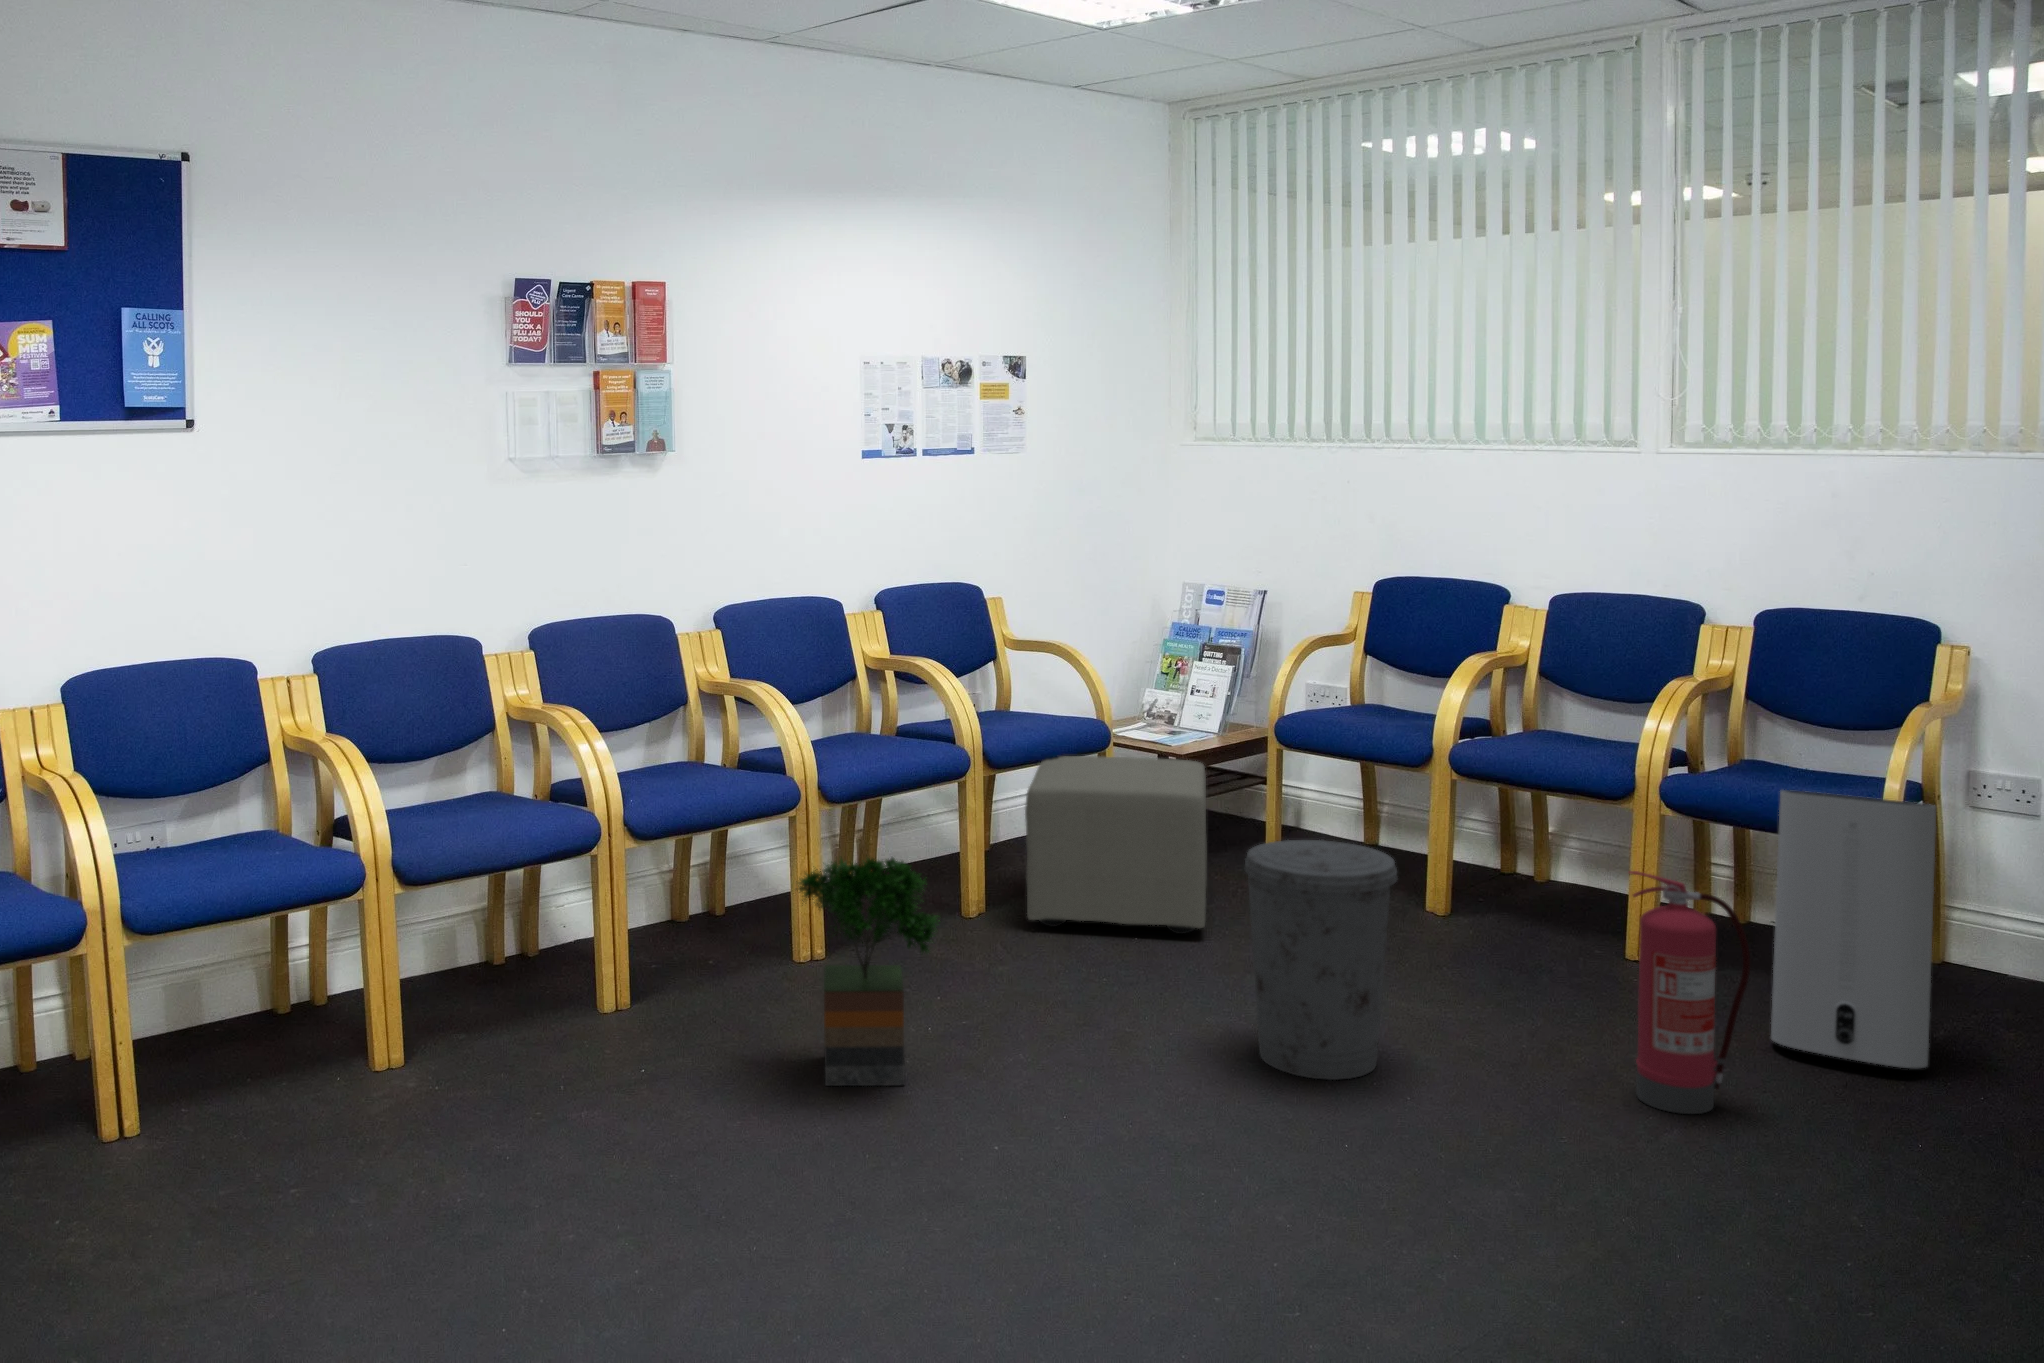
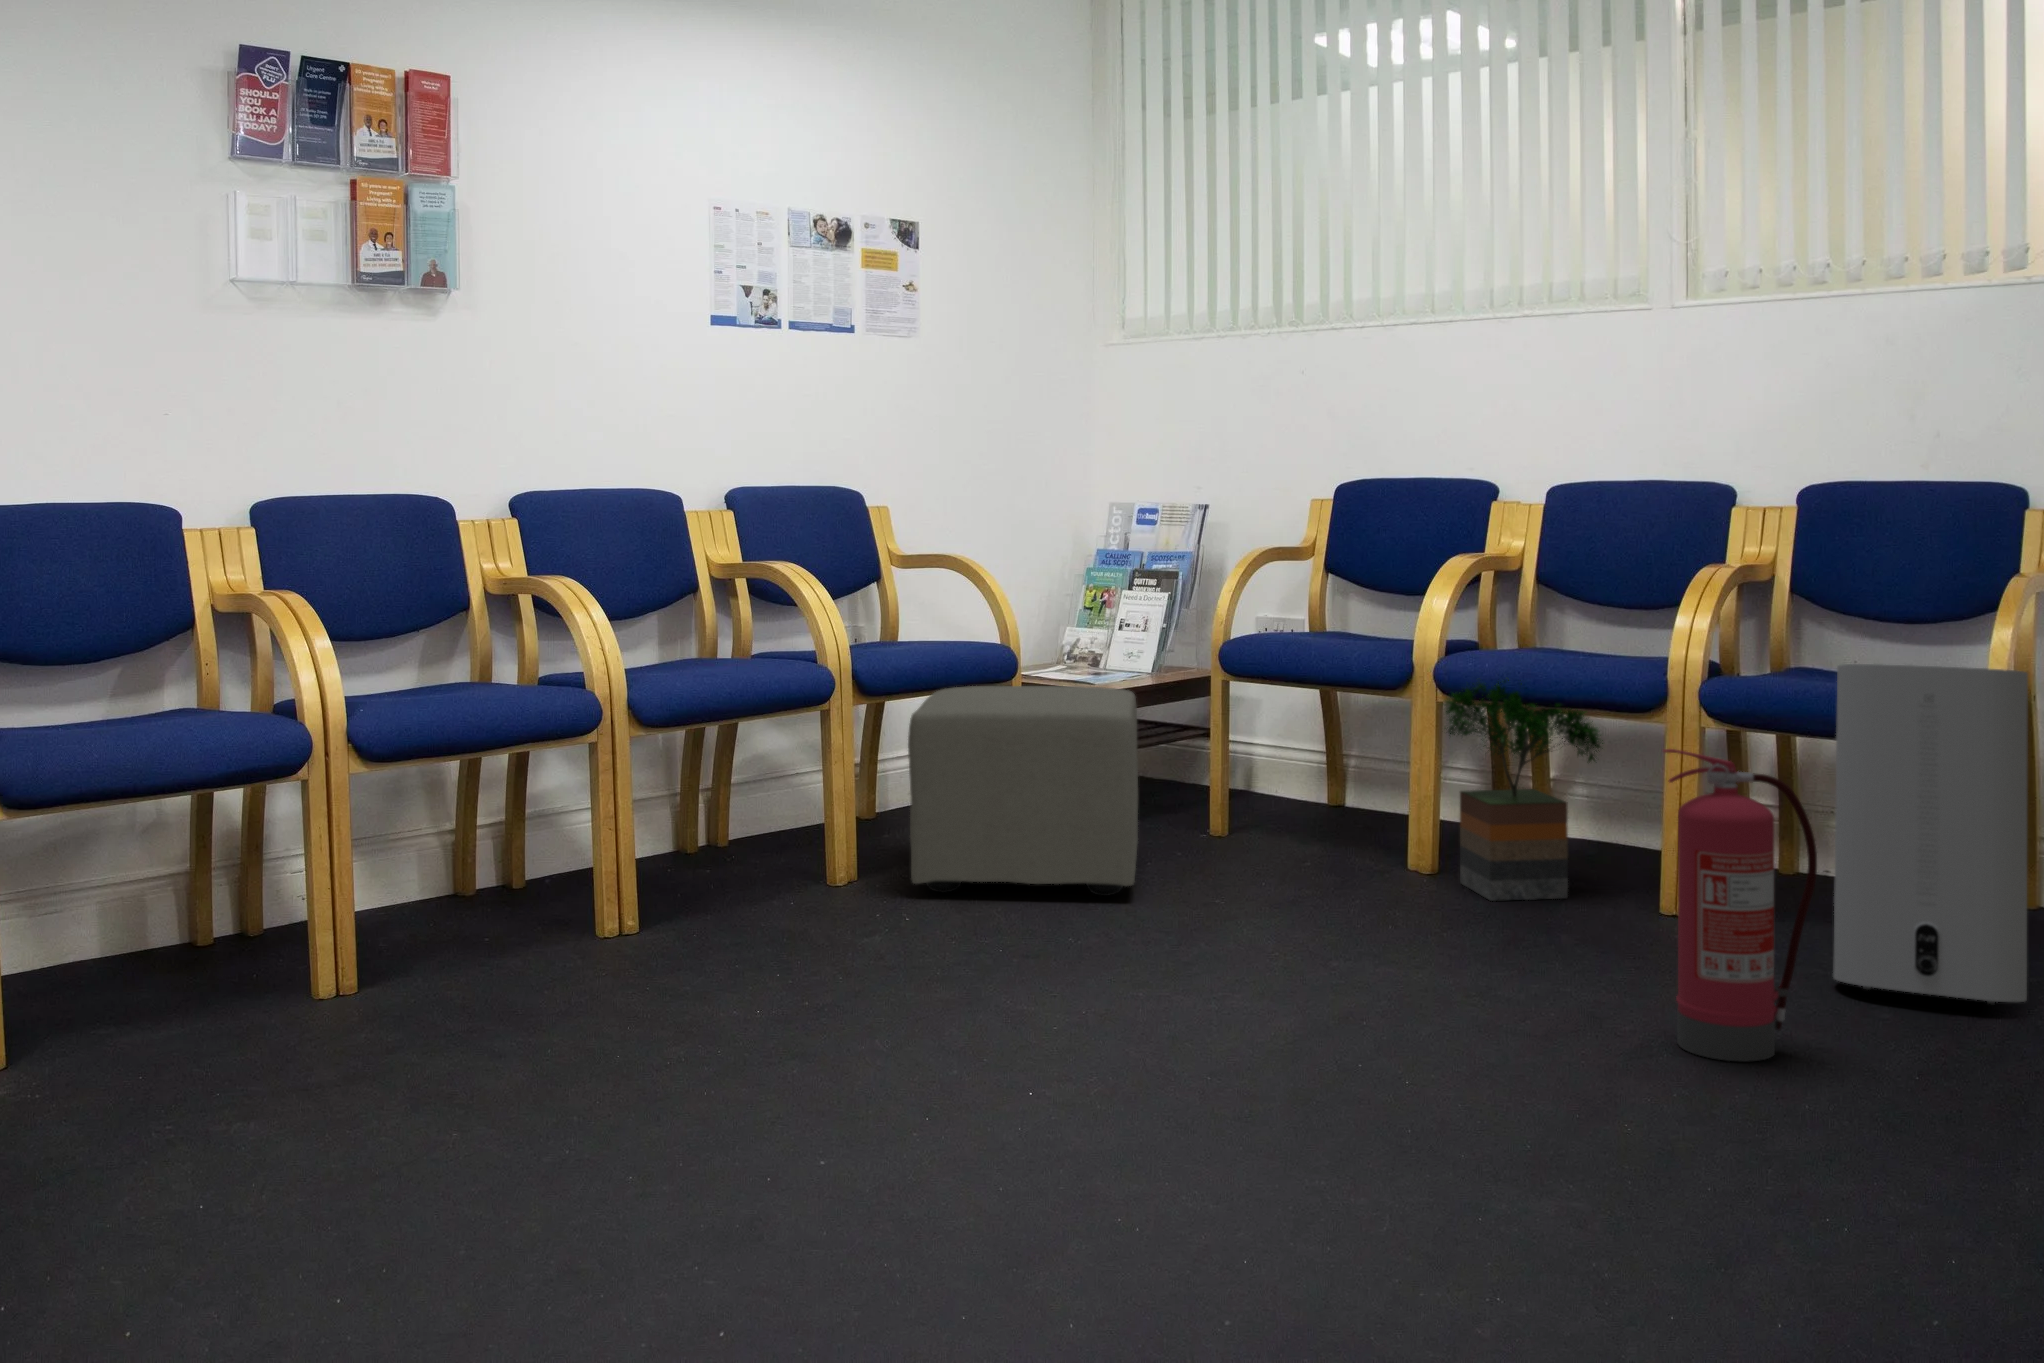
trash can: present [1245,840,1398,1080] -> none [1176,734,1371,1040]
potted tree: present [798,858,940,1086] -> present [1445,678,1603,901]

